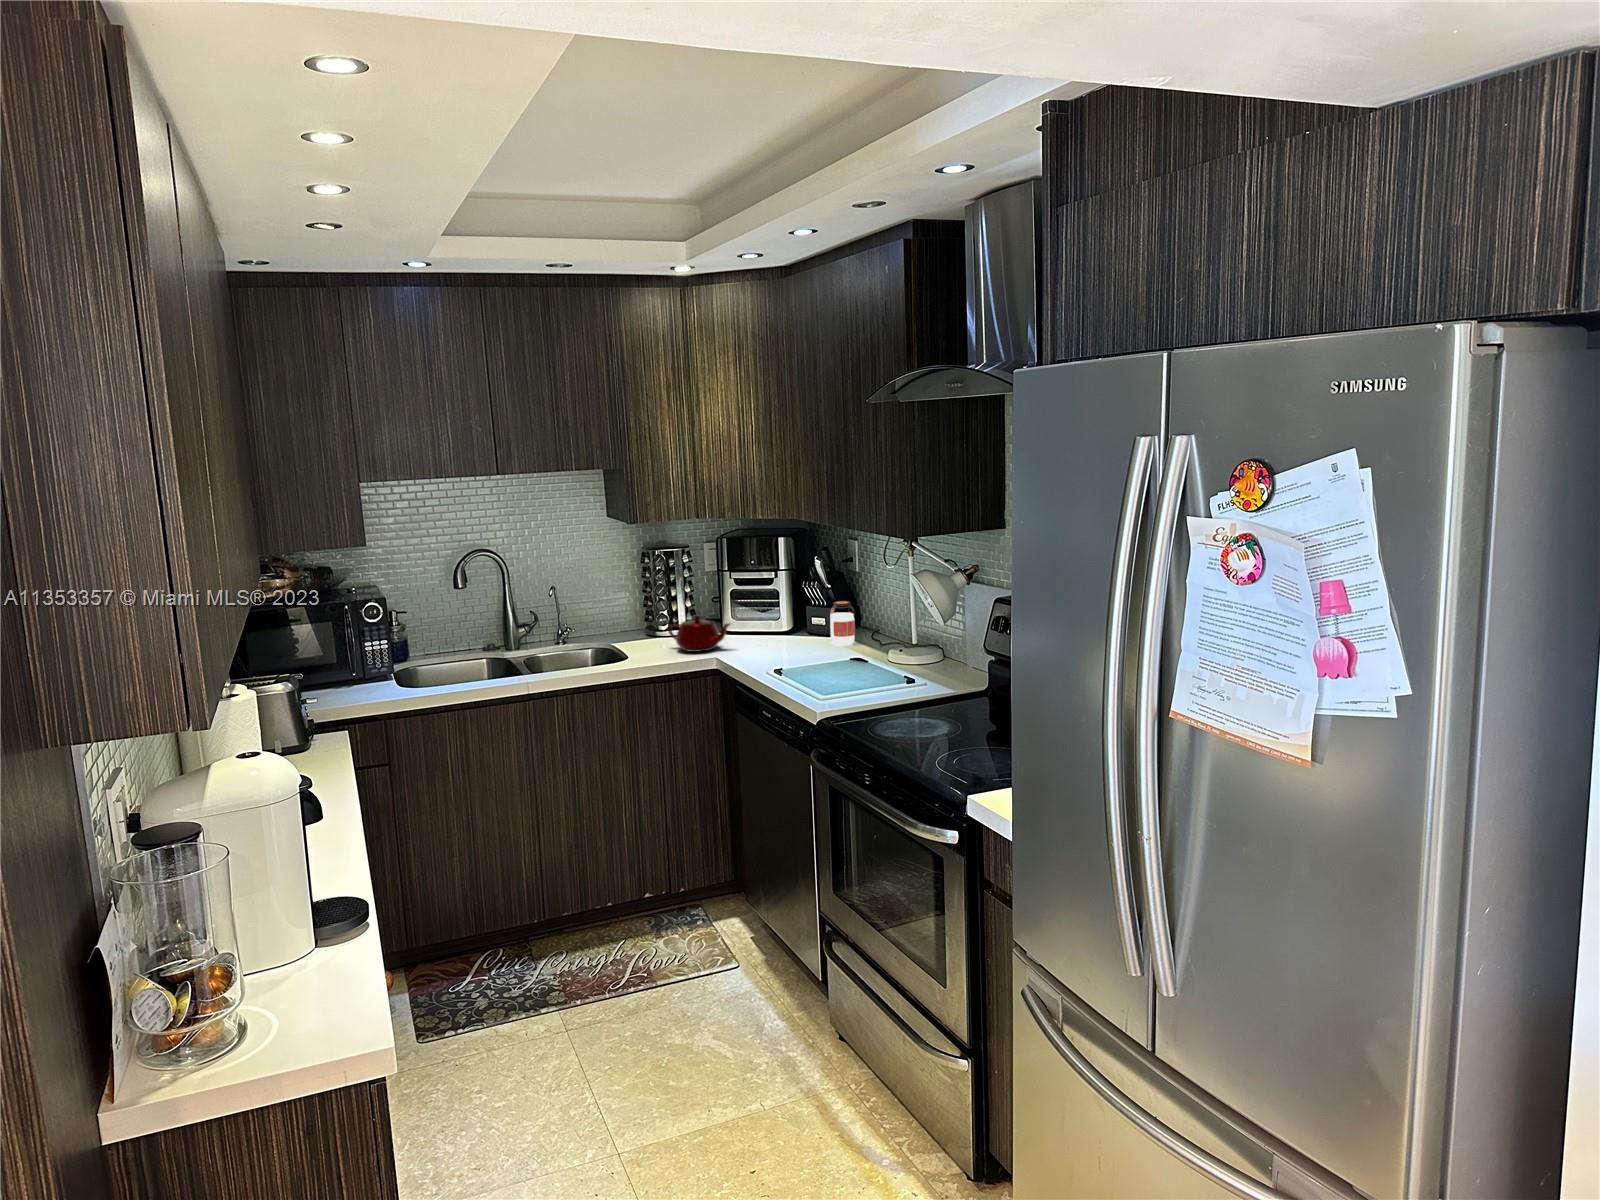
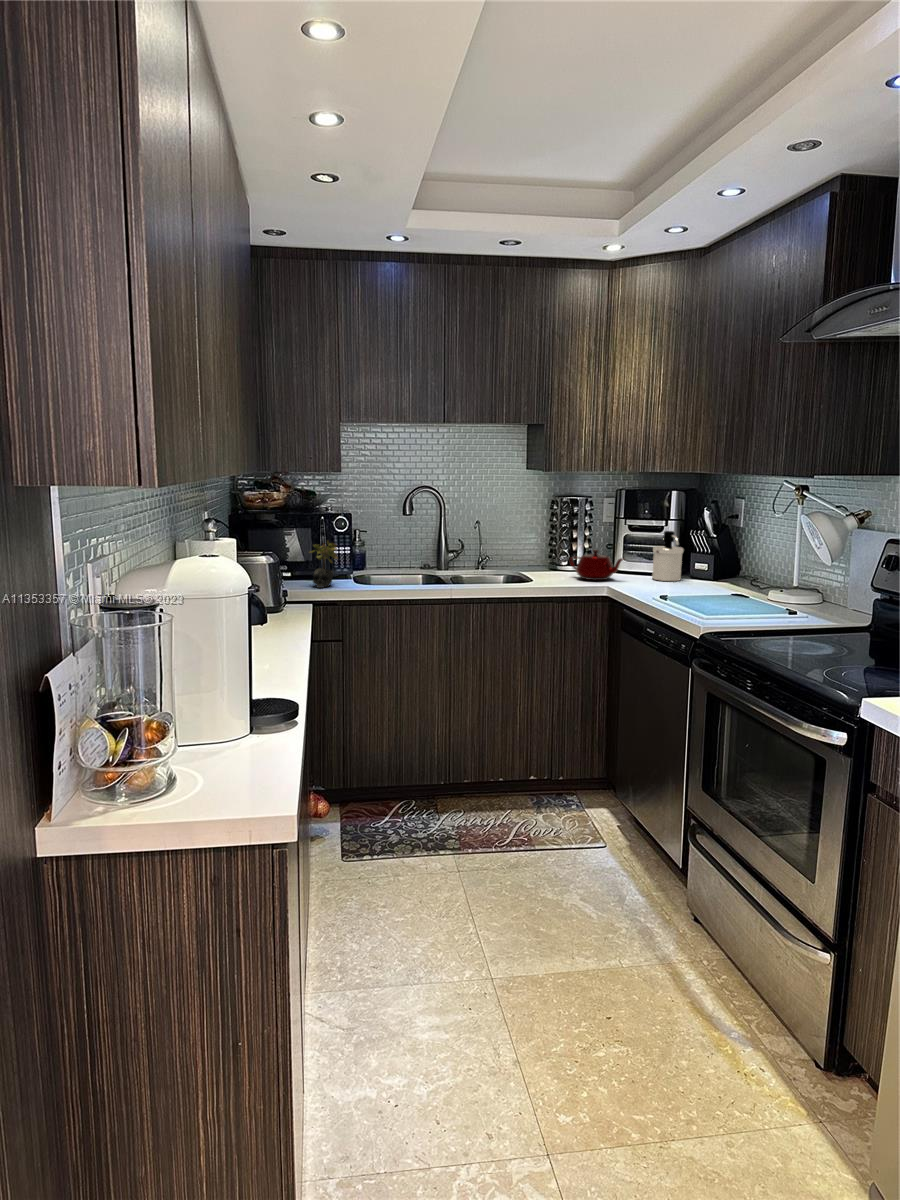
soap dispenser: none [763,586,797,645] -> present [652,531,684,581]
jar: present [830,601,855,646] -> none [712,547,737,586]
succulent plant: none [334,637,375,699] -> present [310,541,338,588]

